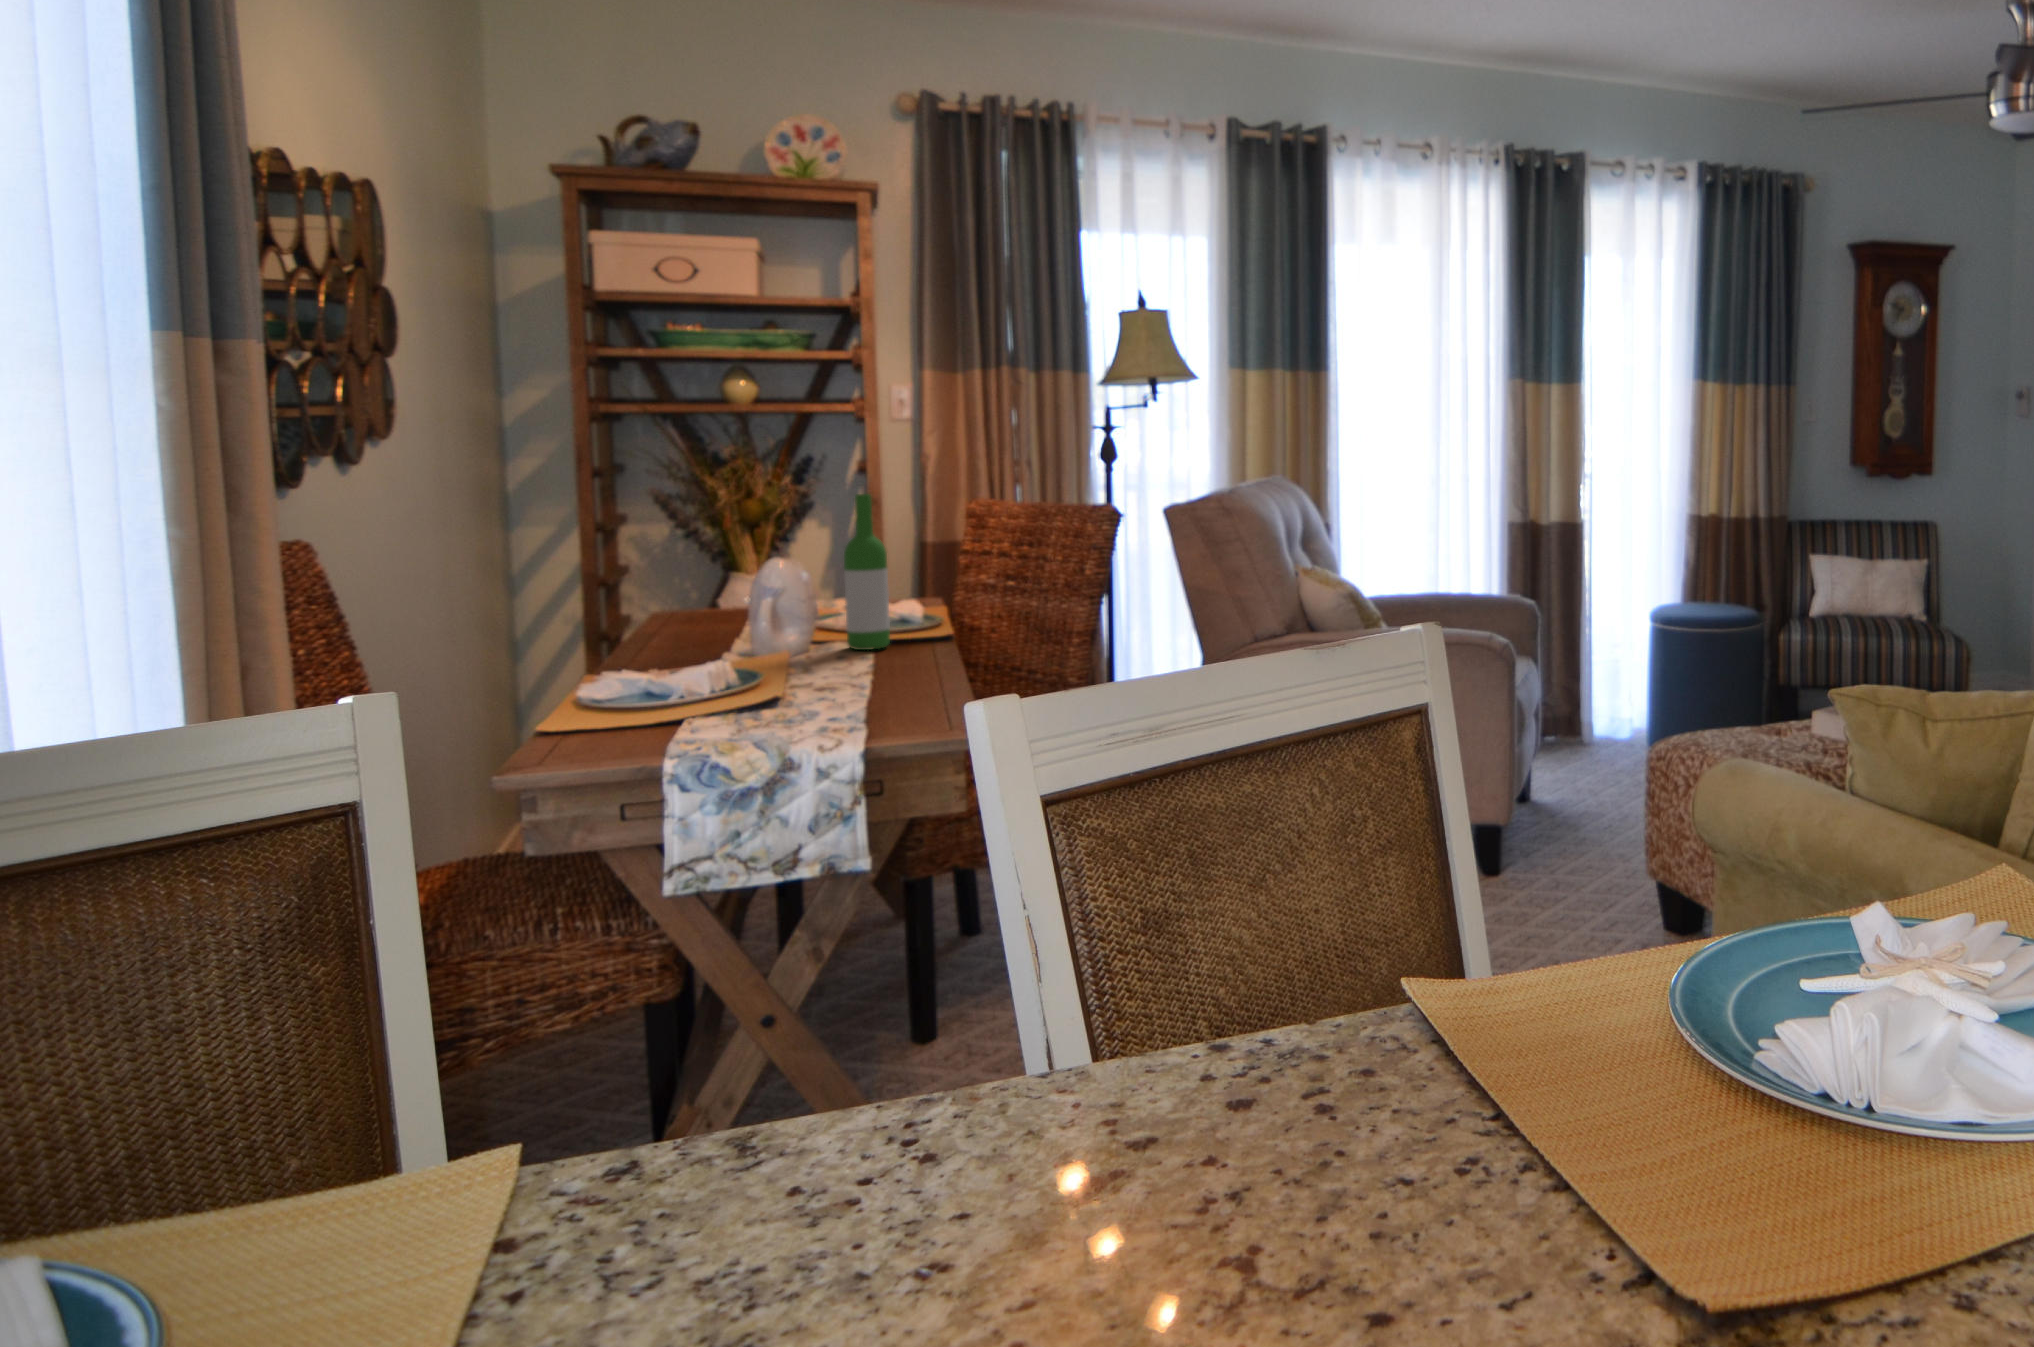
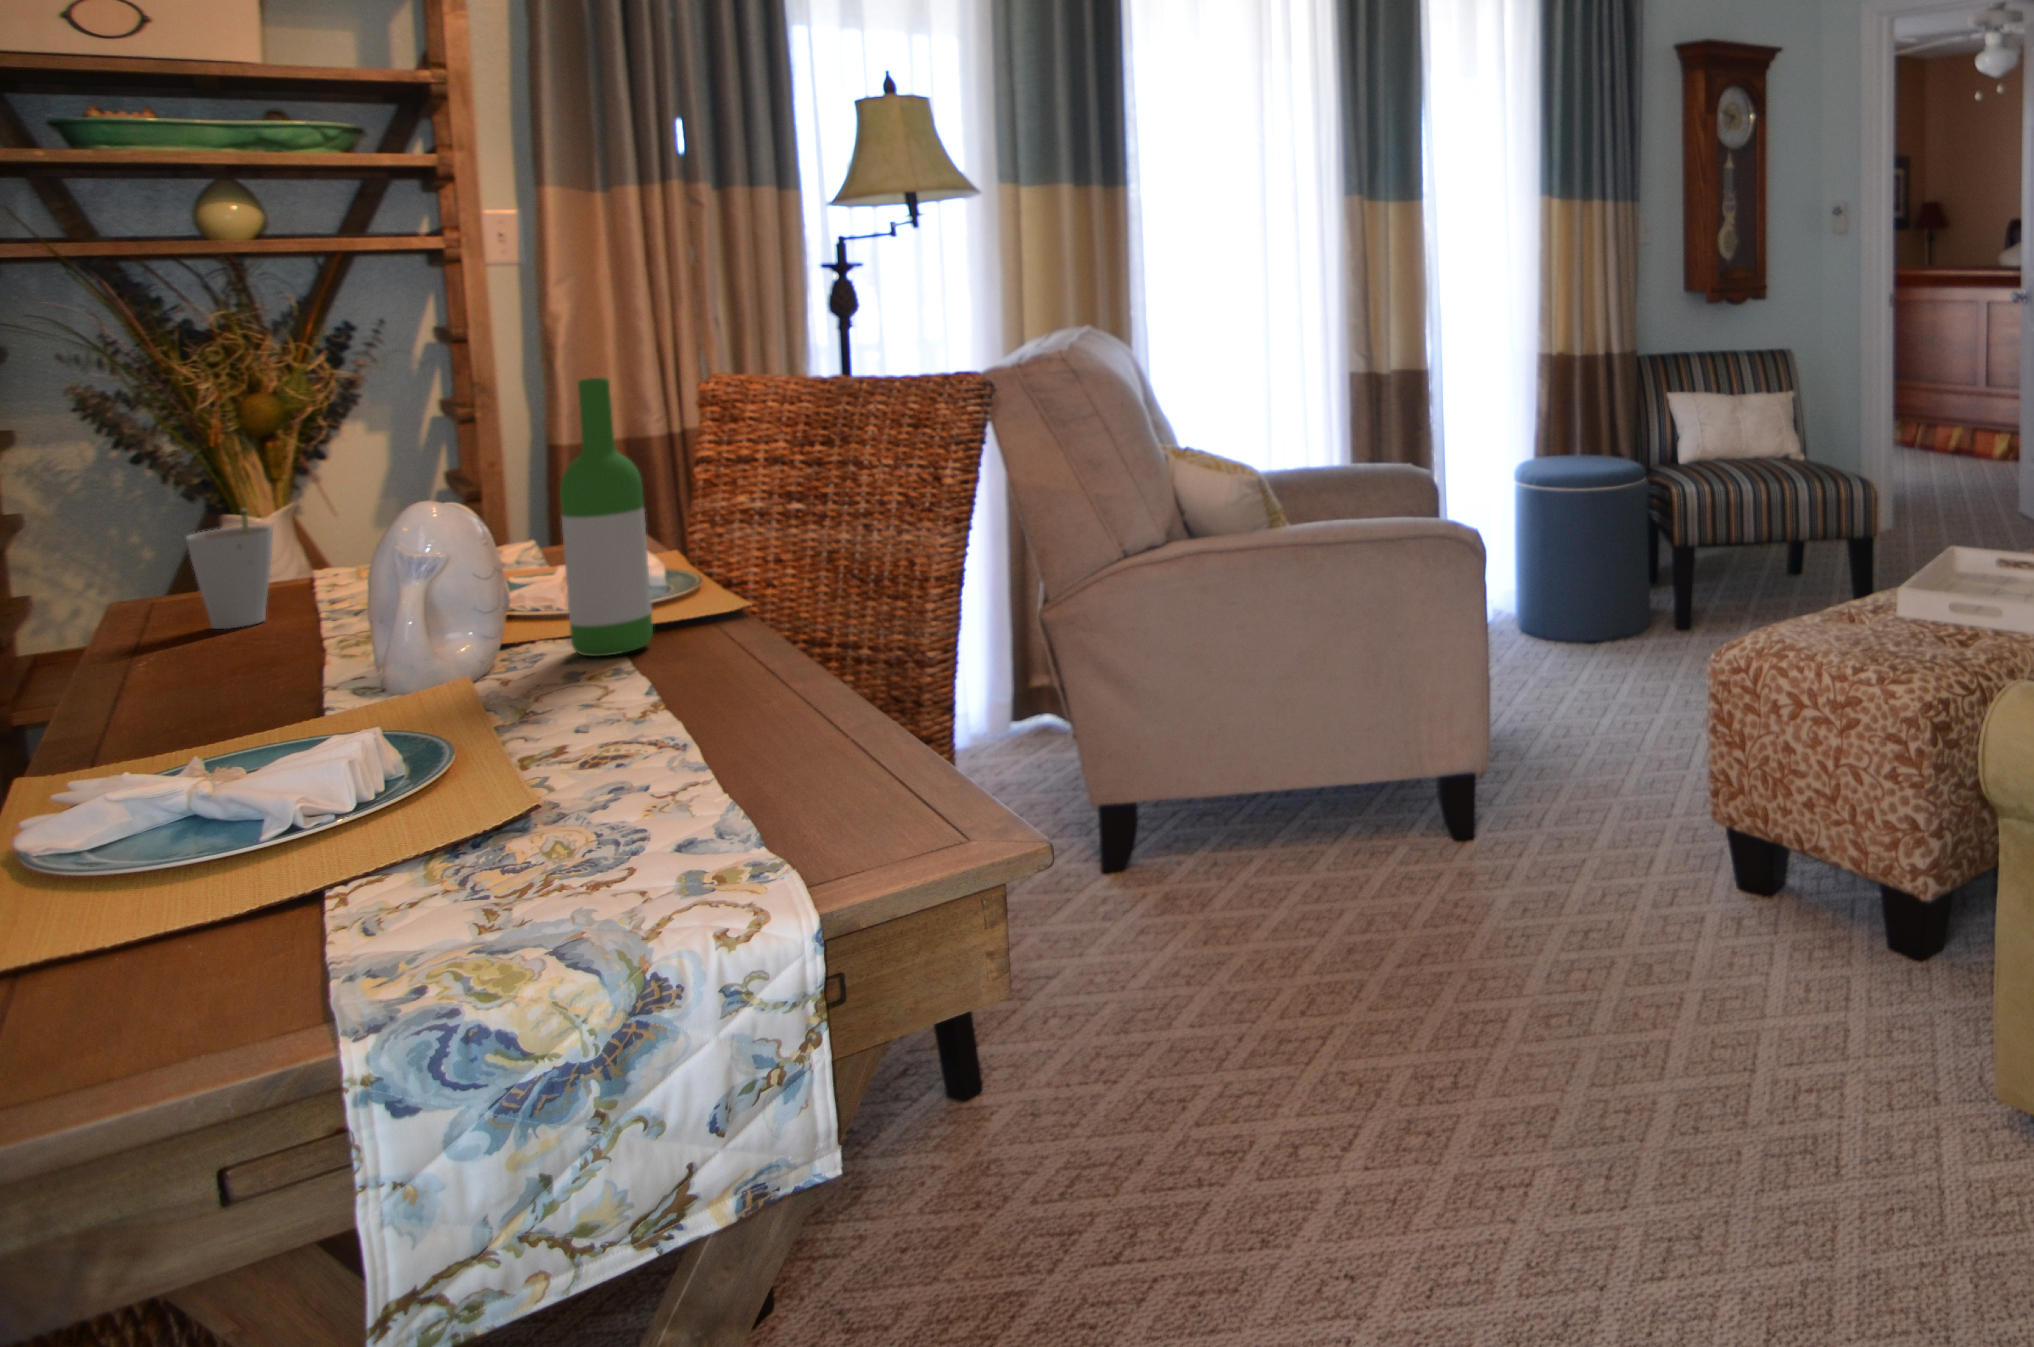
cup: none [685,560,728,628] -> present [186,509,273,629]

